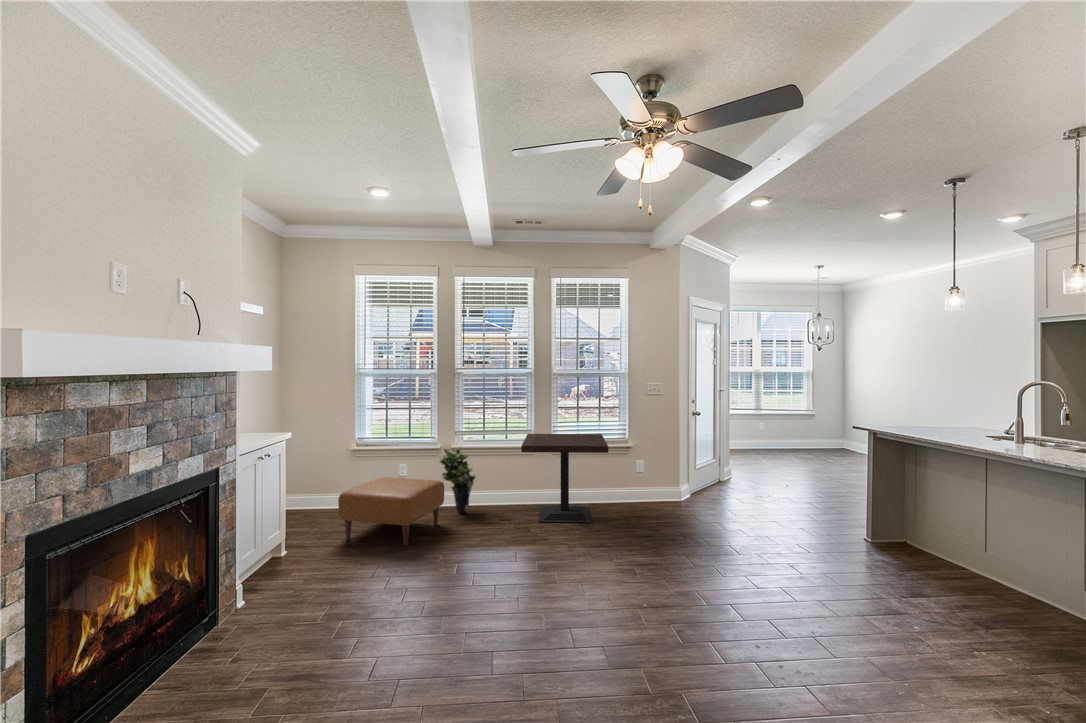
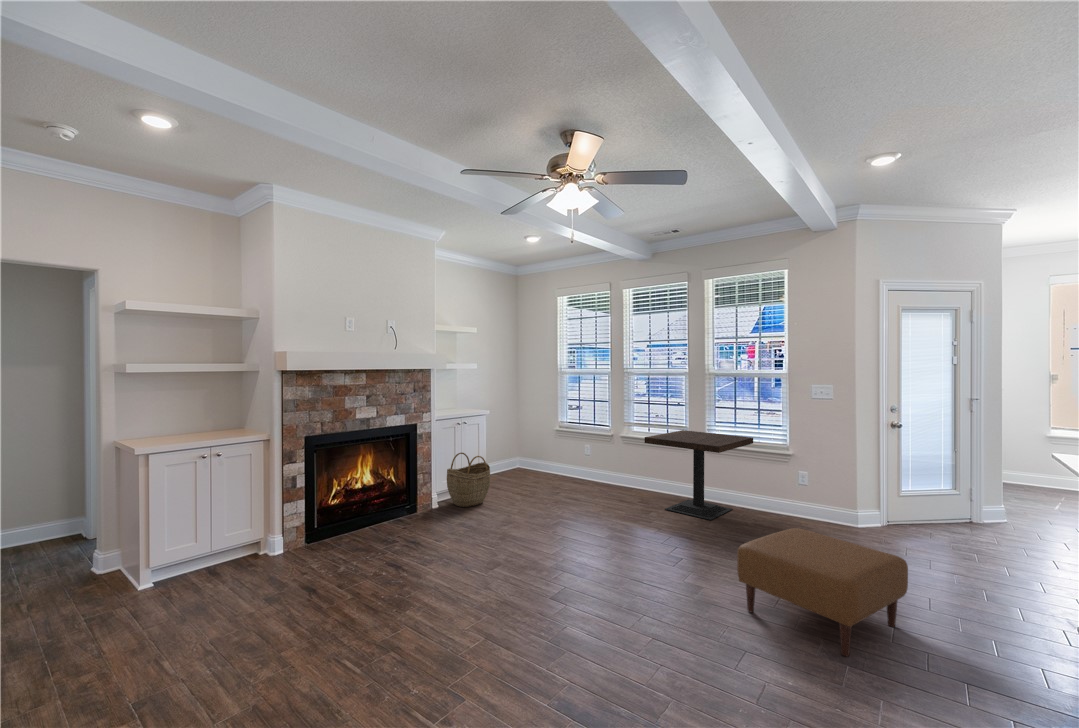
potted plant: present [439,447,476,514] -> none [602,435,633,492]
ottoman: present [338,477,444,546] -> present [737,528,908,656]
woven basket: none [259,502,328,589] -> present [447,453,490,507]

